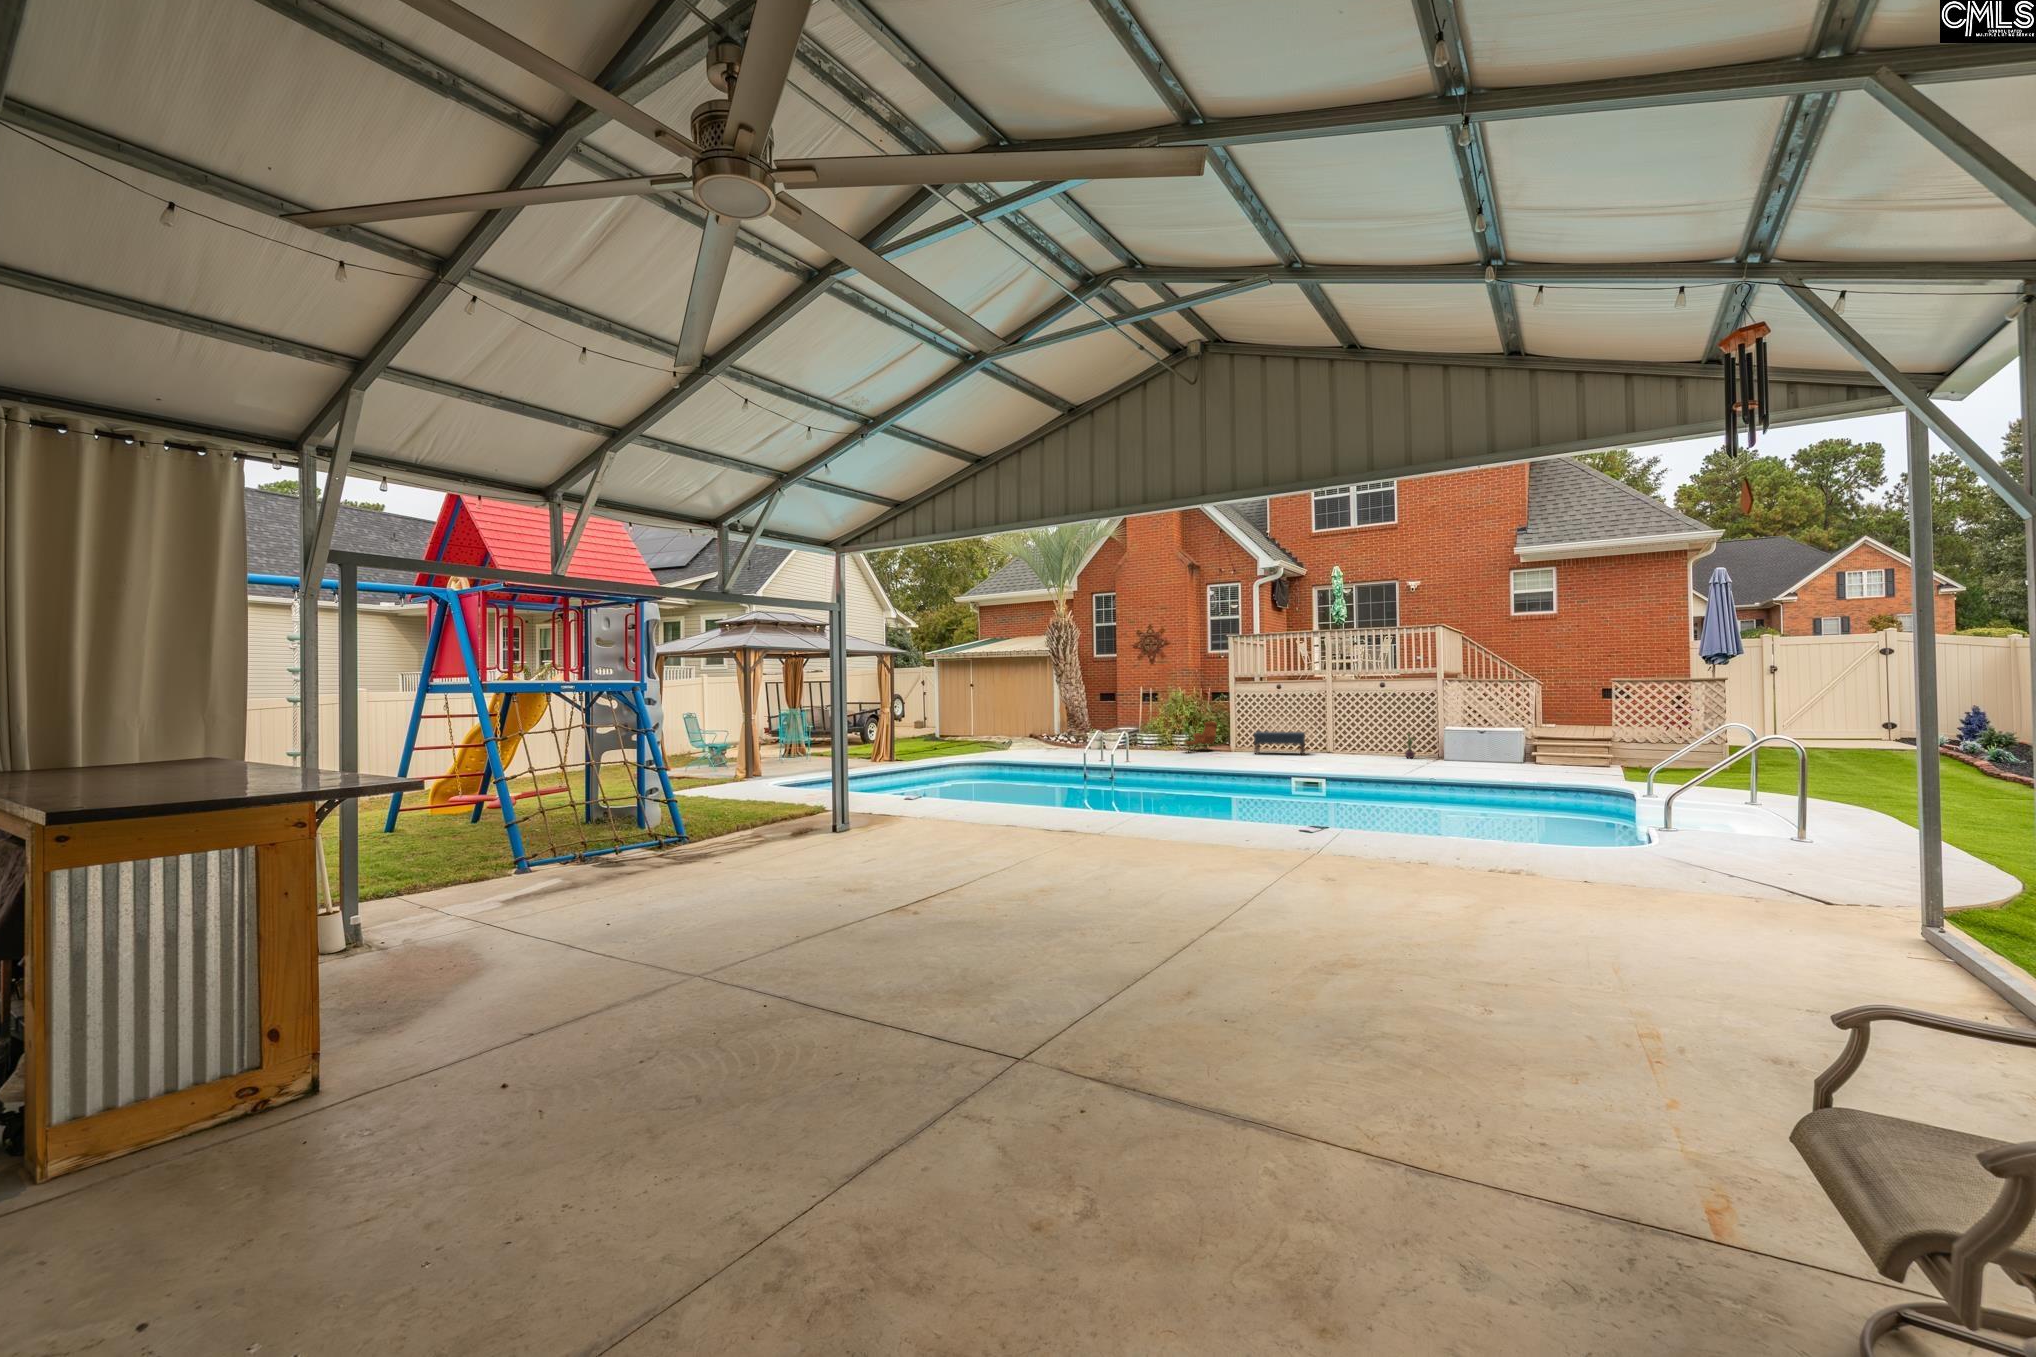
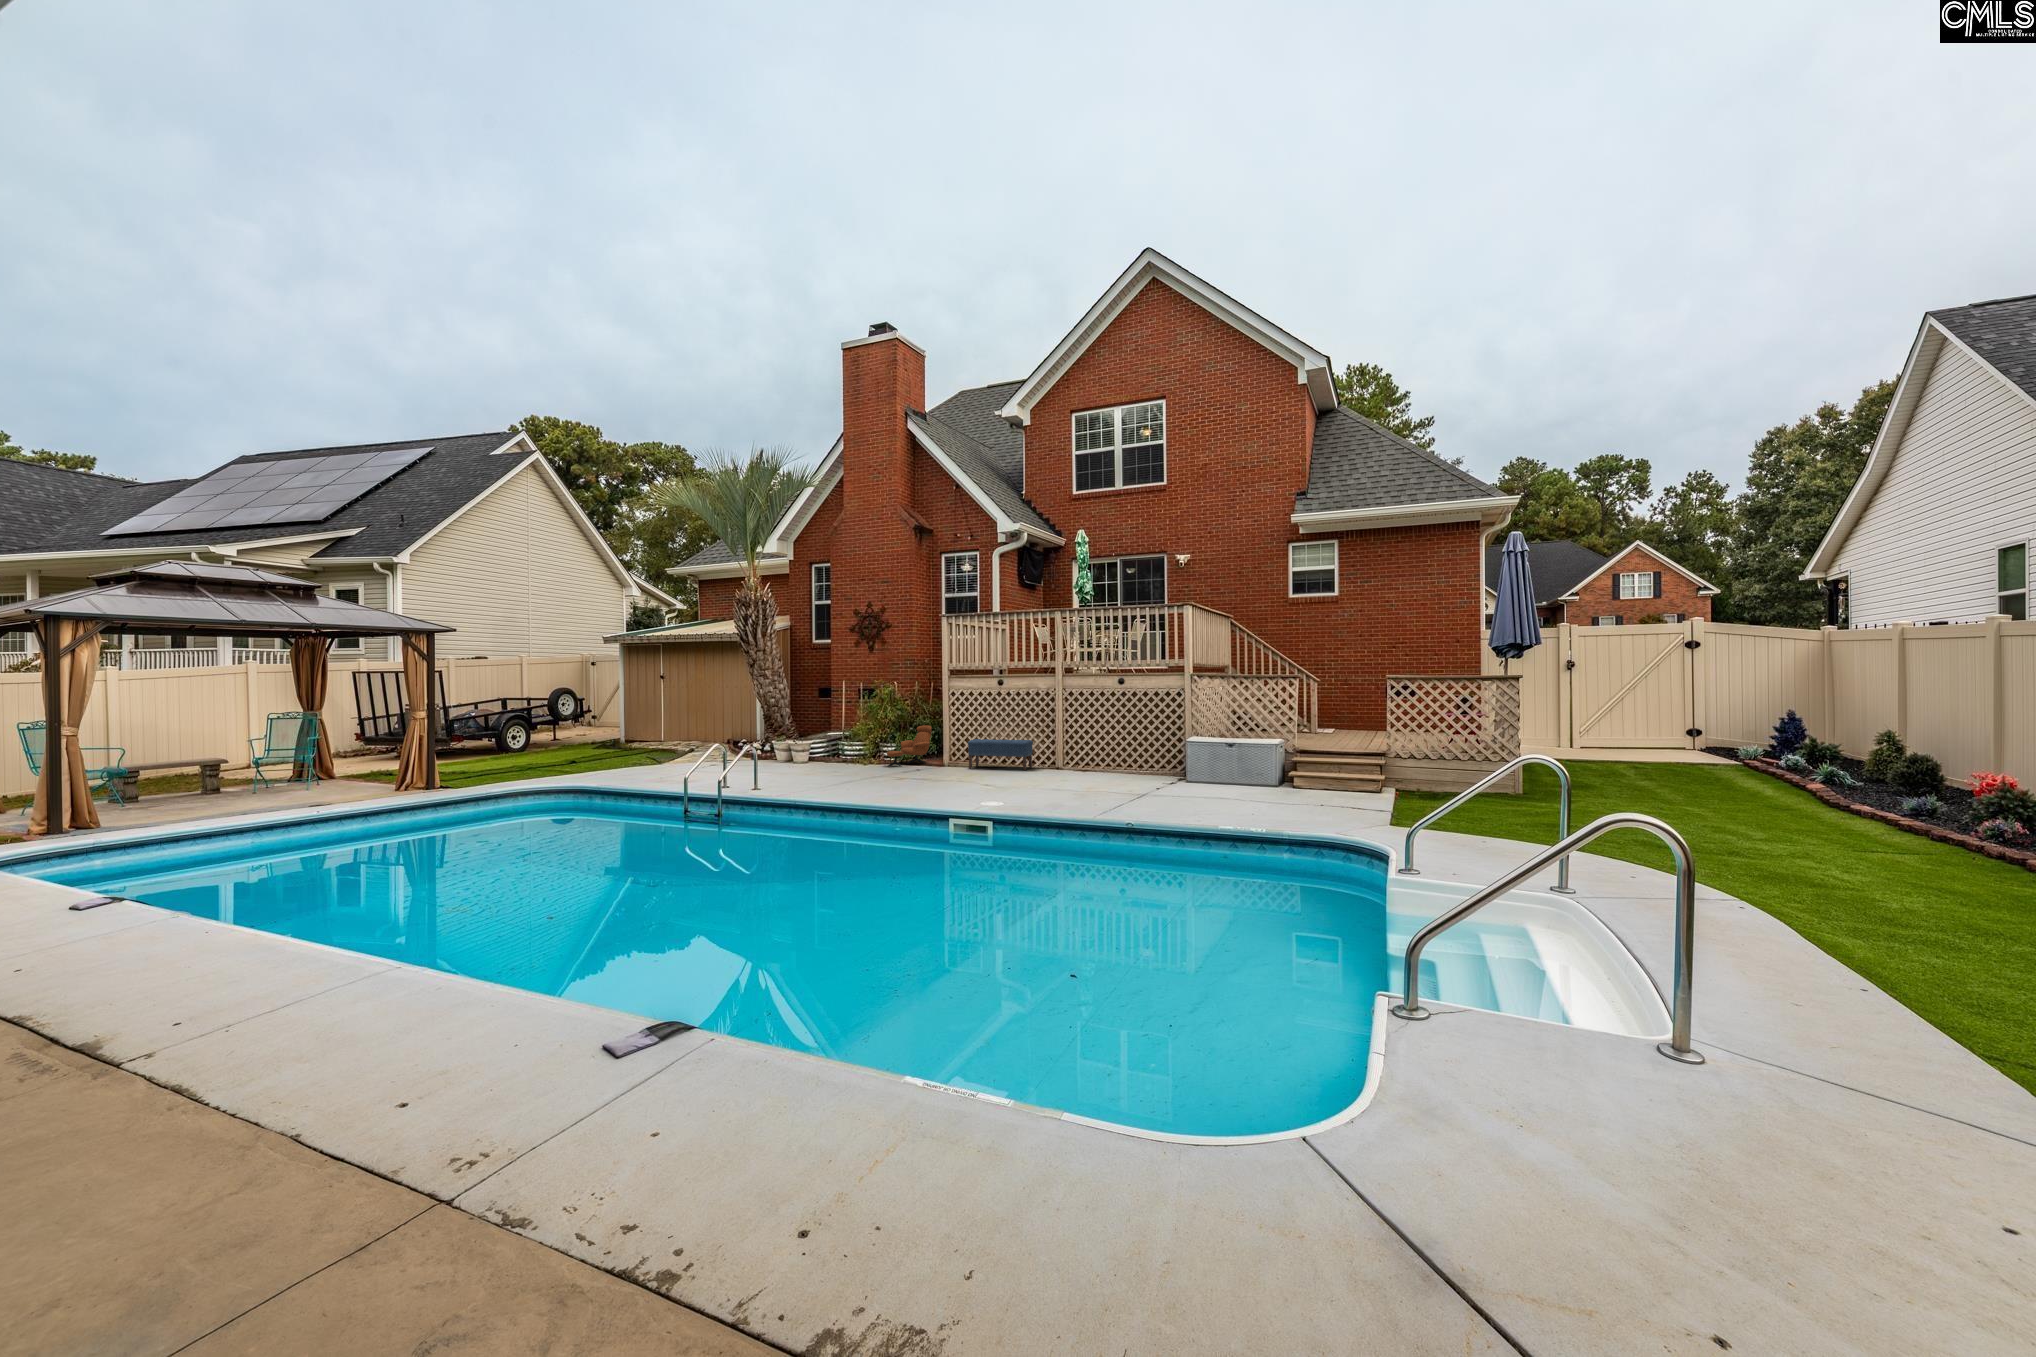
decorative plant: present [1405,734,1415,758] -> none [1134,743,1168,776]

